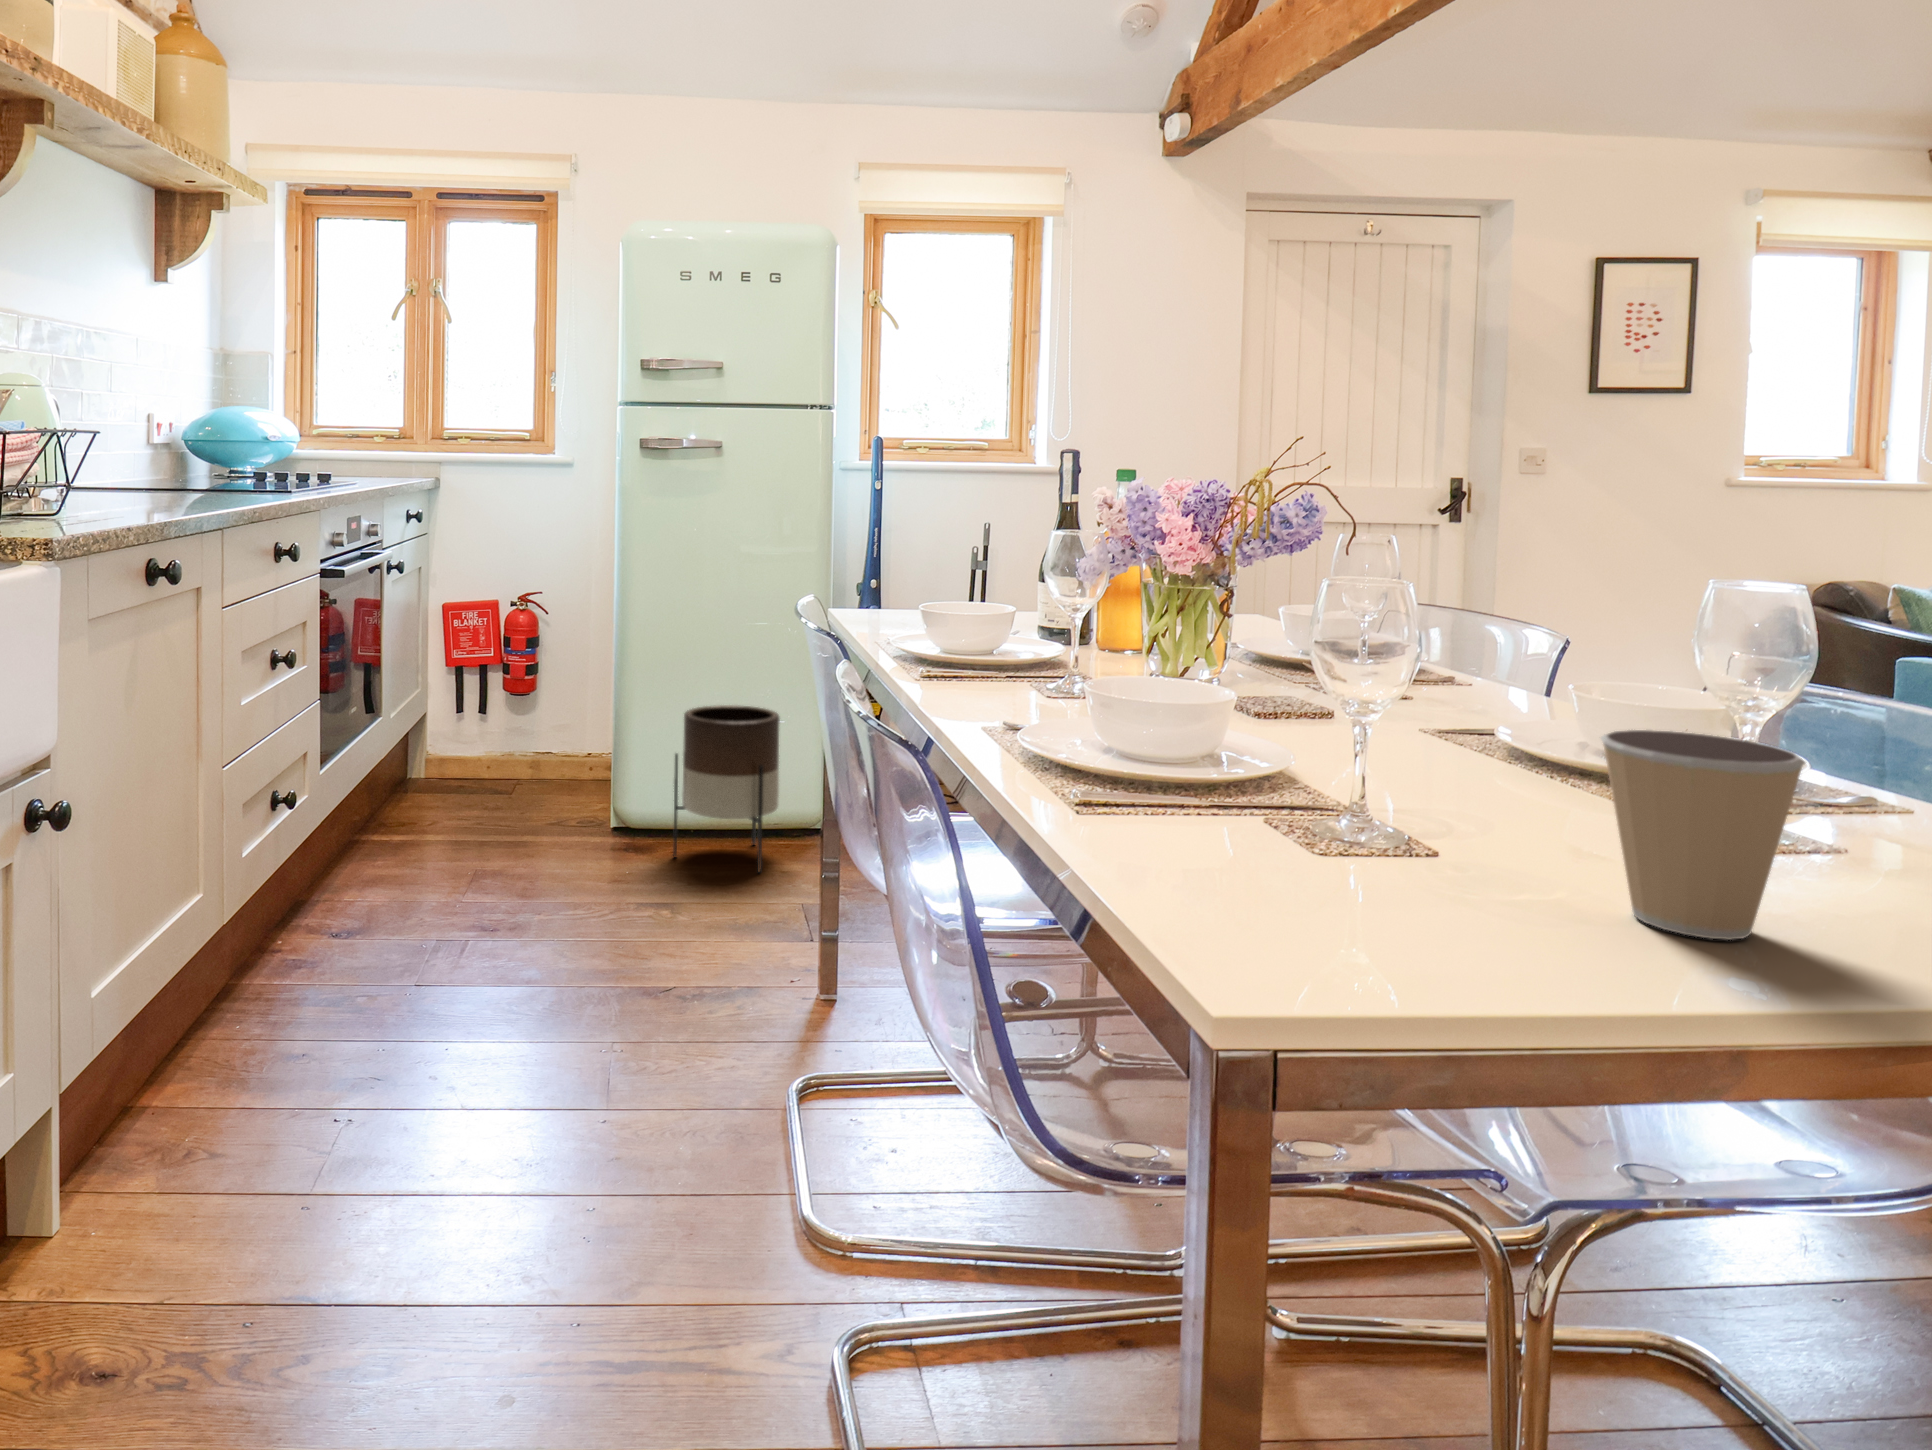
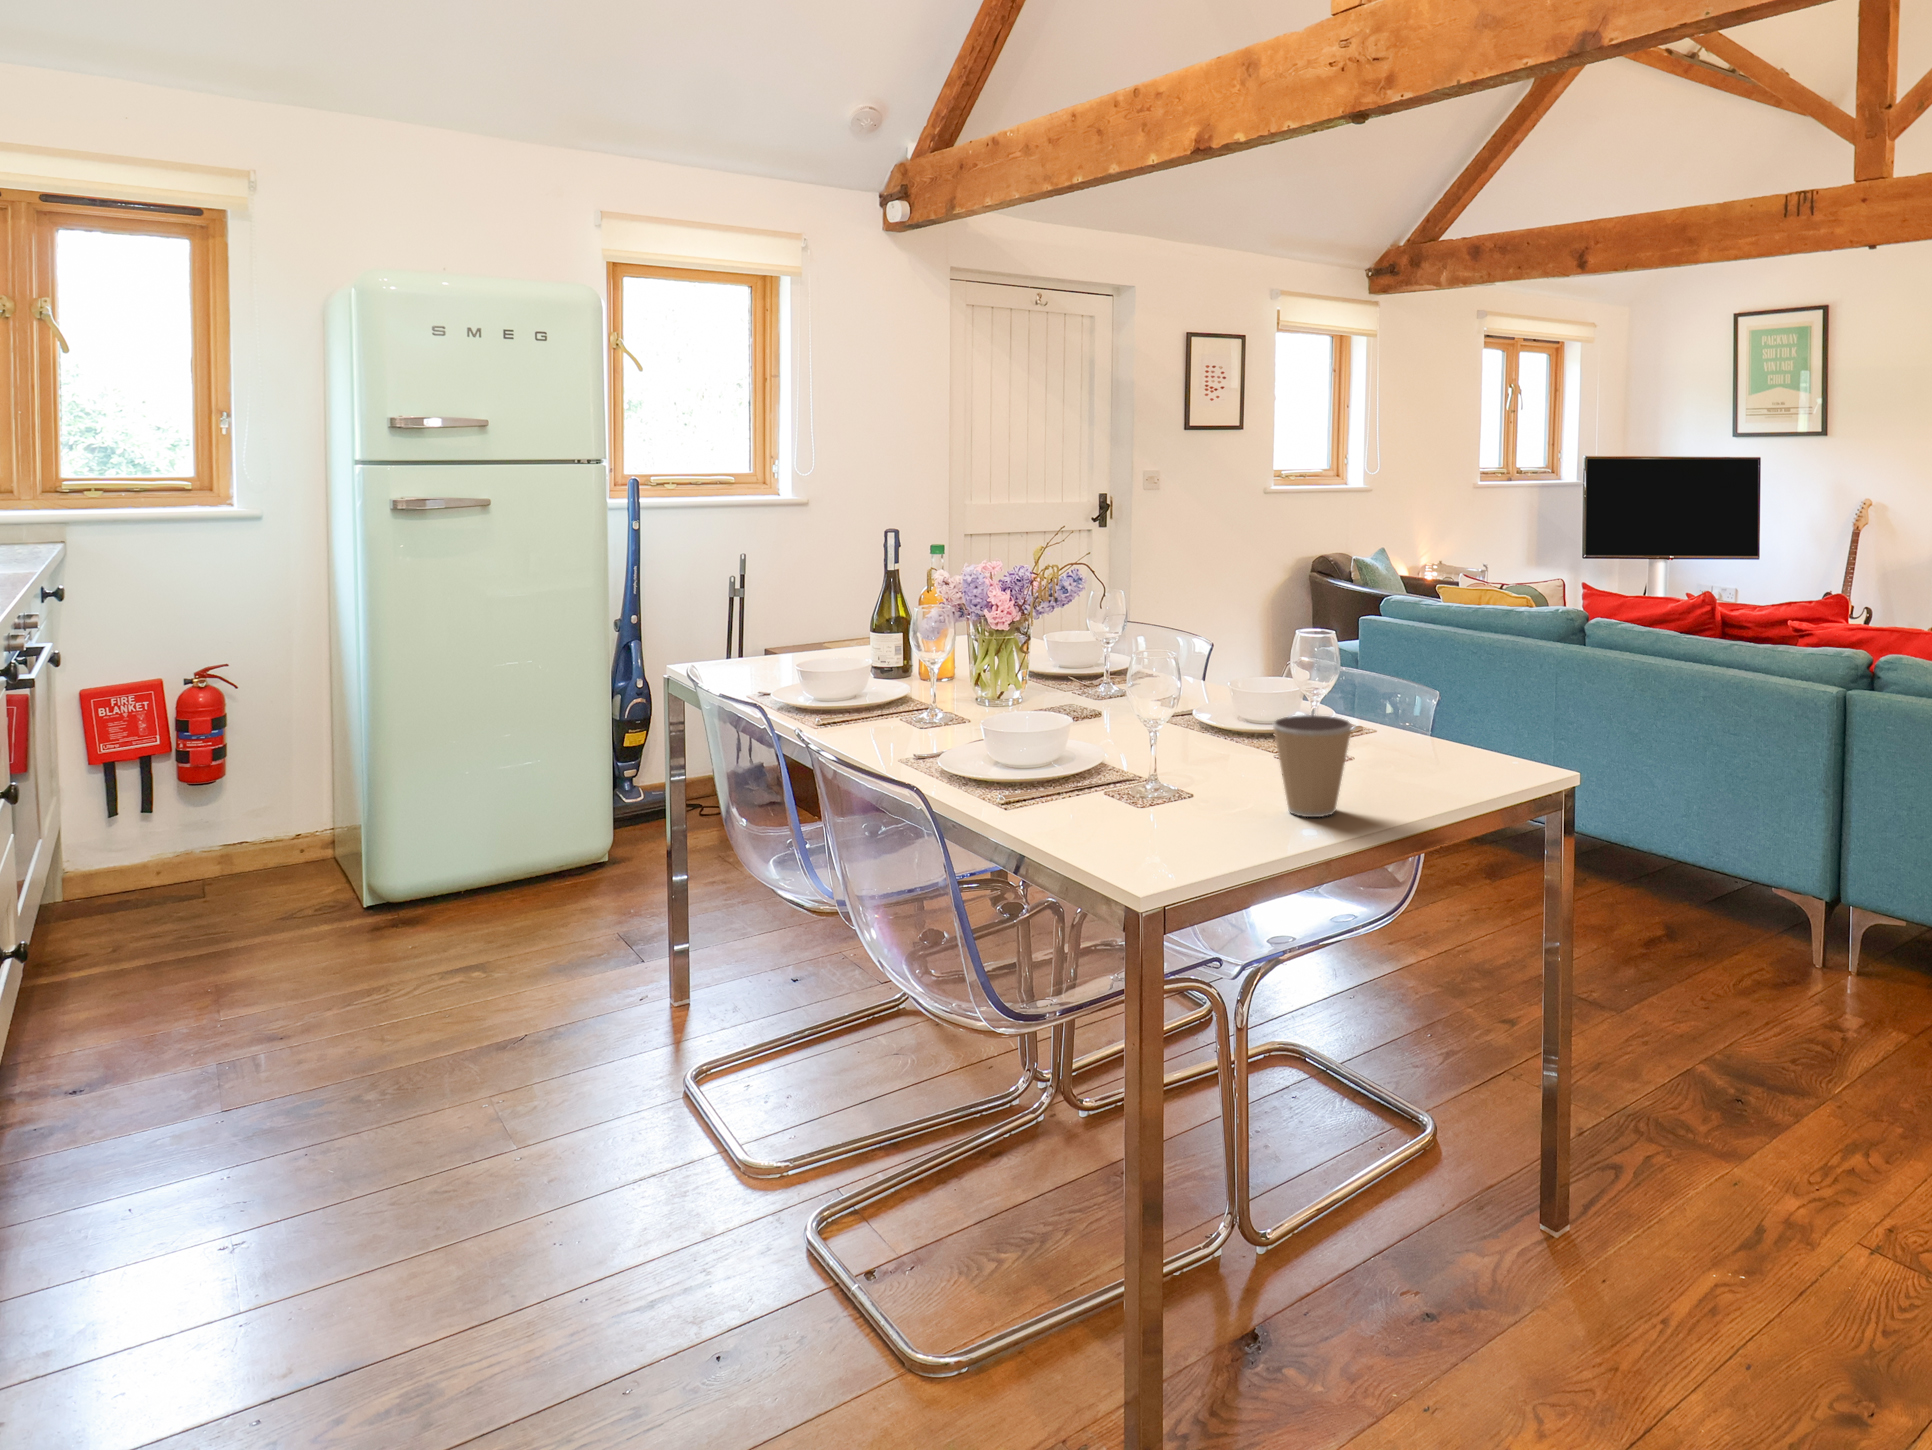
planter: present [673,705,780,873] -> none [455,757,574,921]

